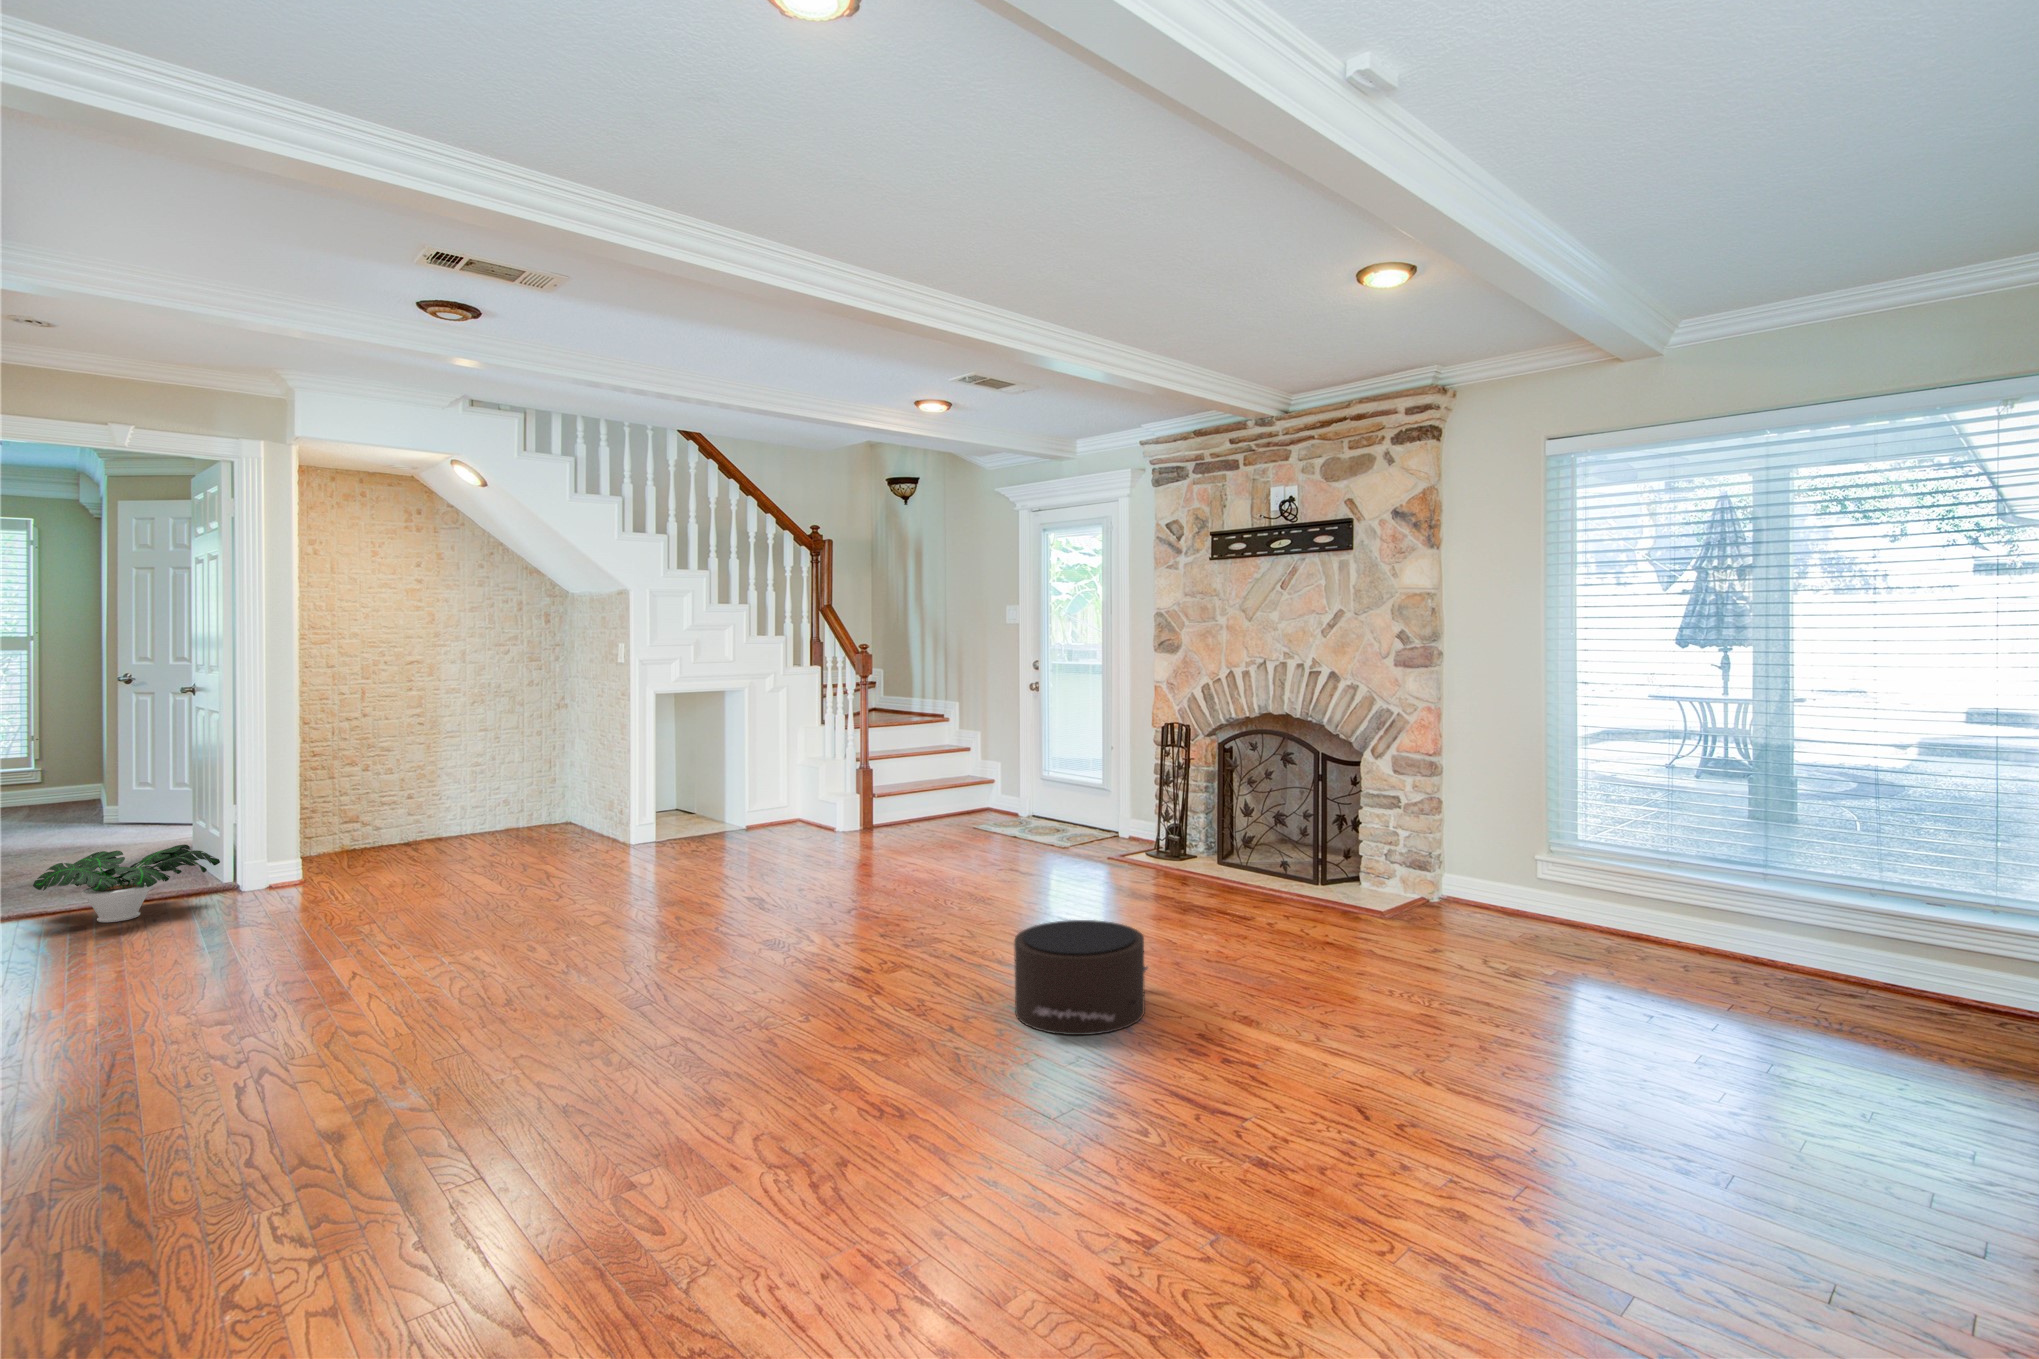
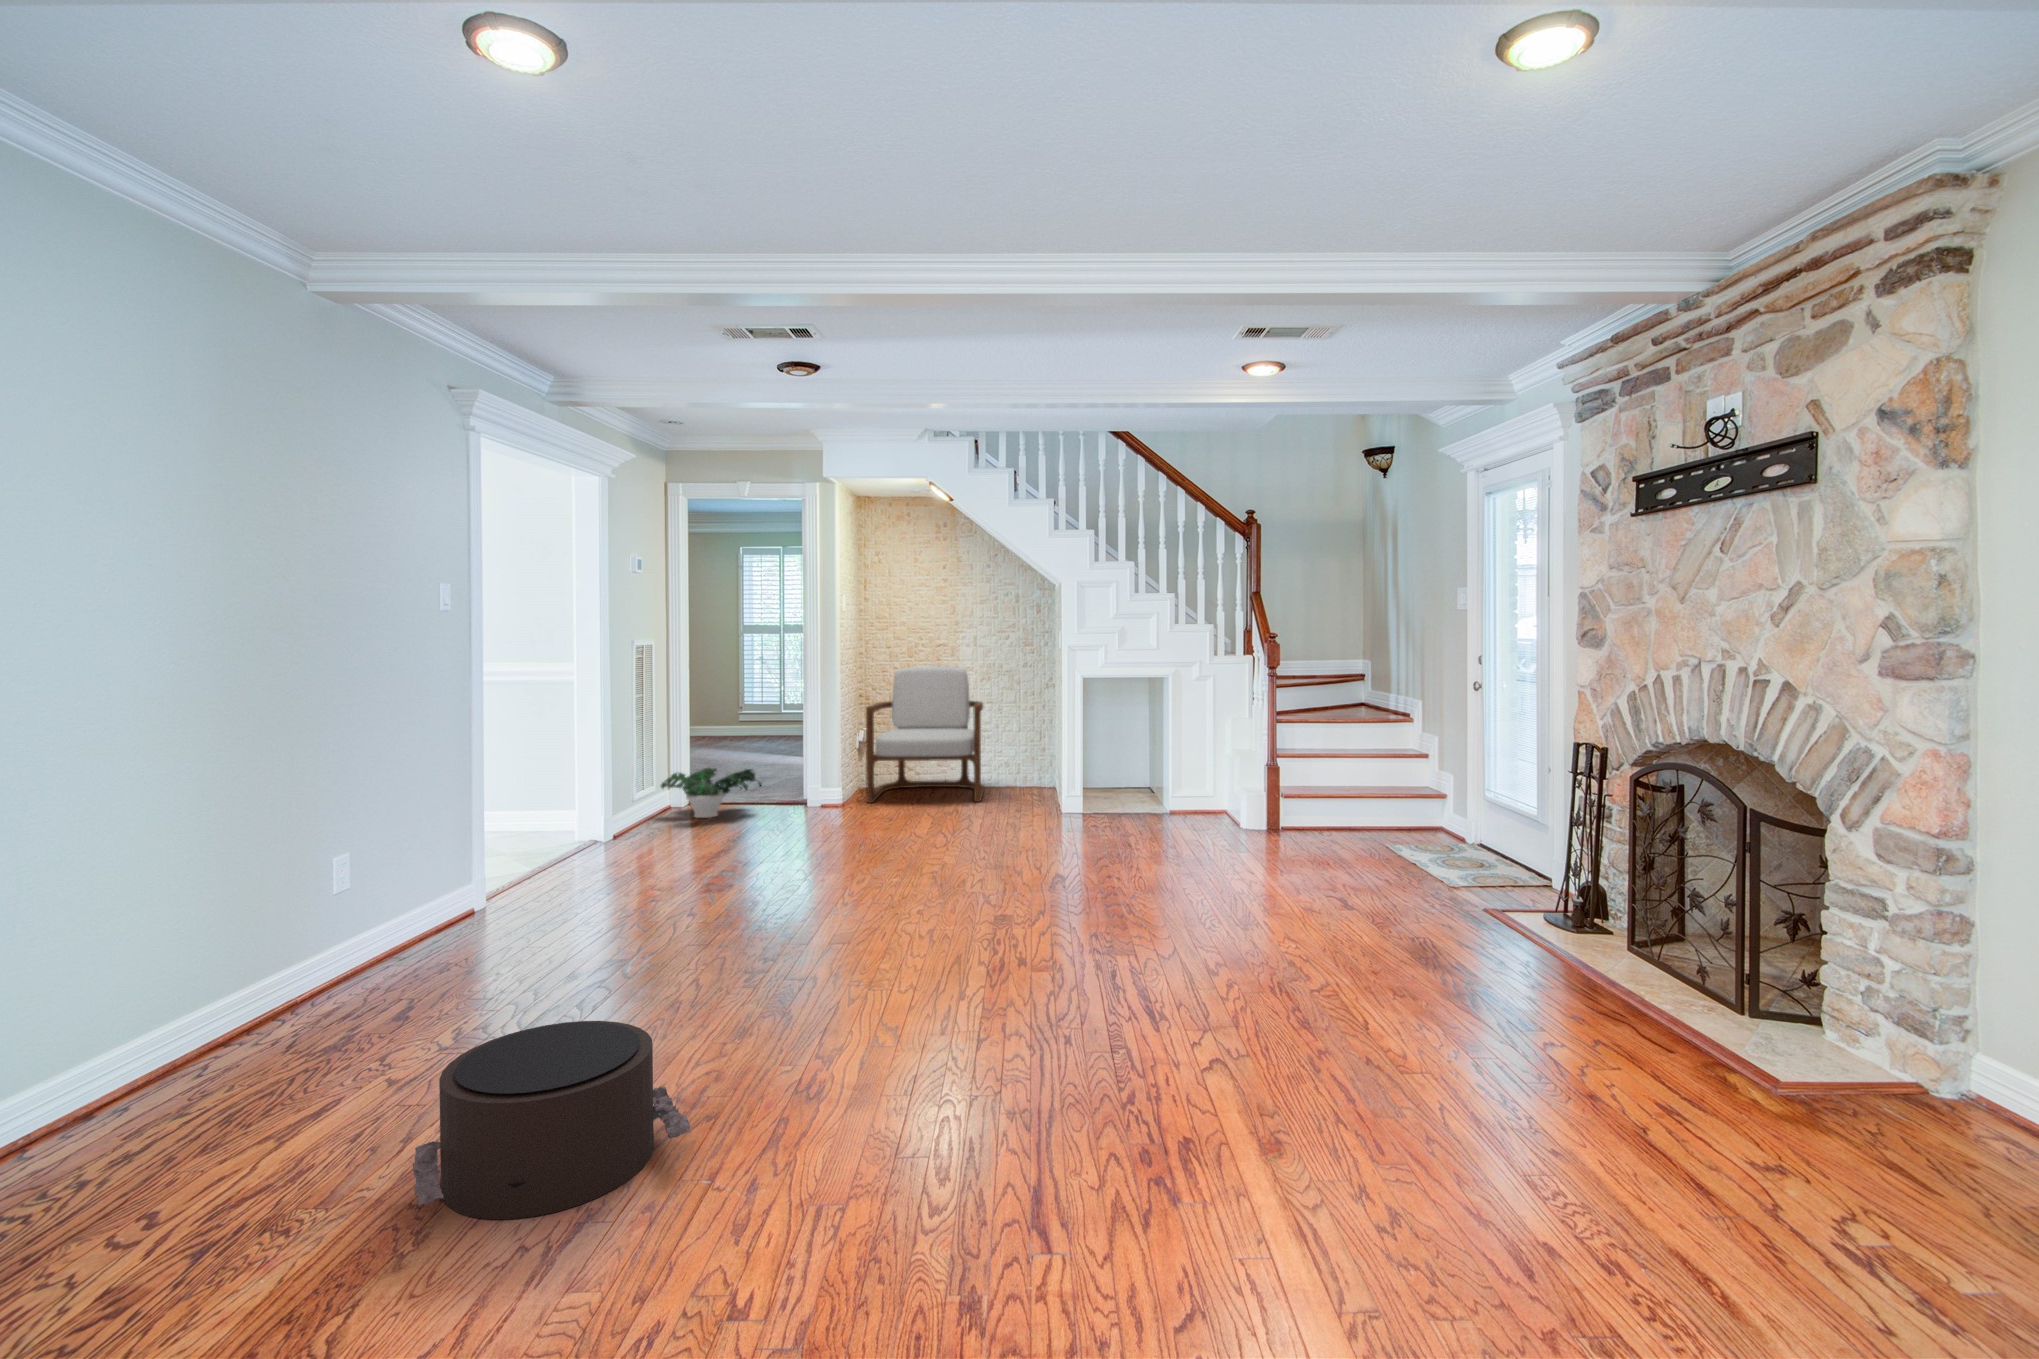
armchair: none [338,692,511,868] -> present [866,666,984,803]
pouf: present [1014,920,1148,1035] -> present [413,1021,691,1219]

